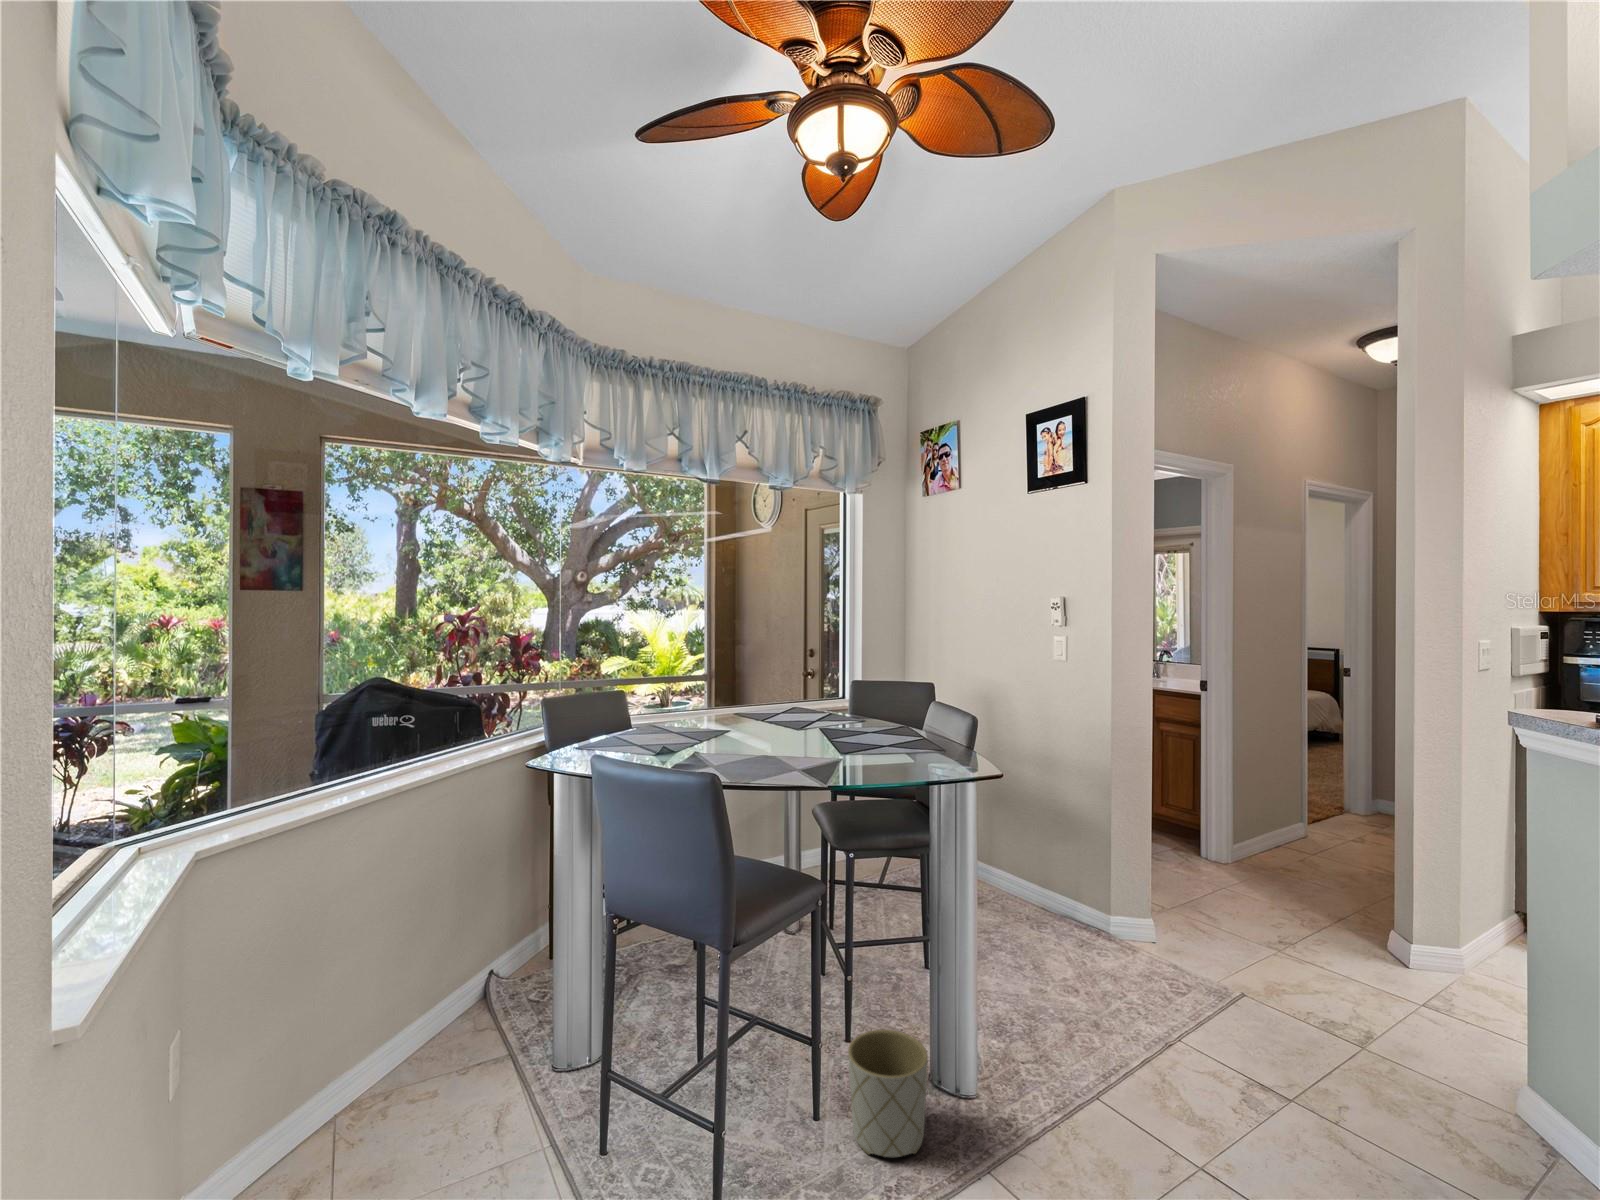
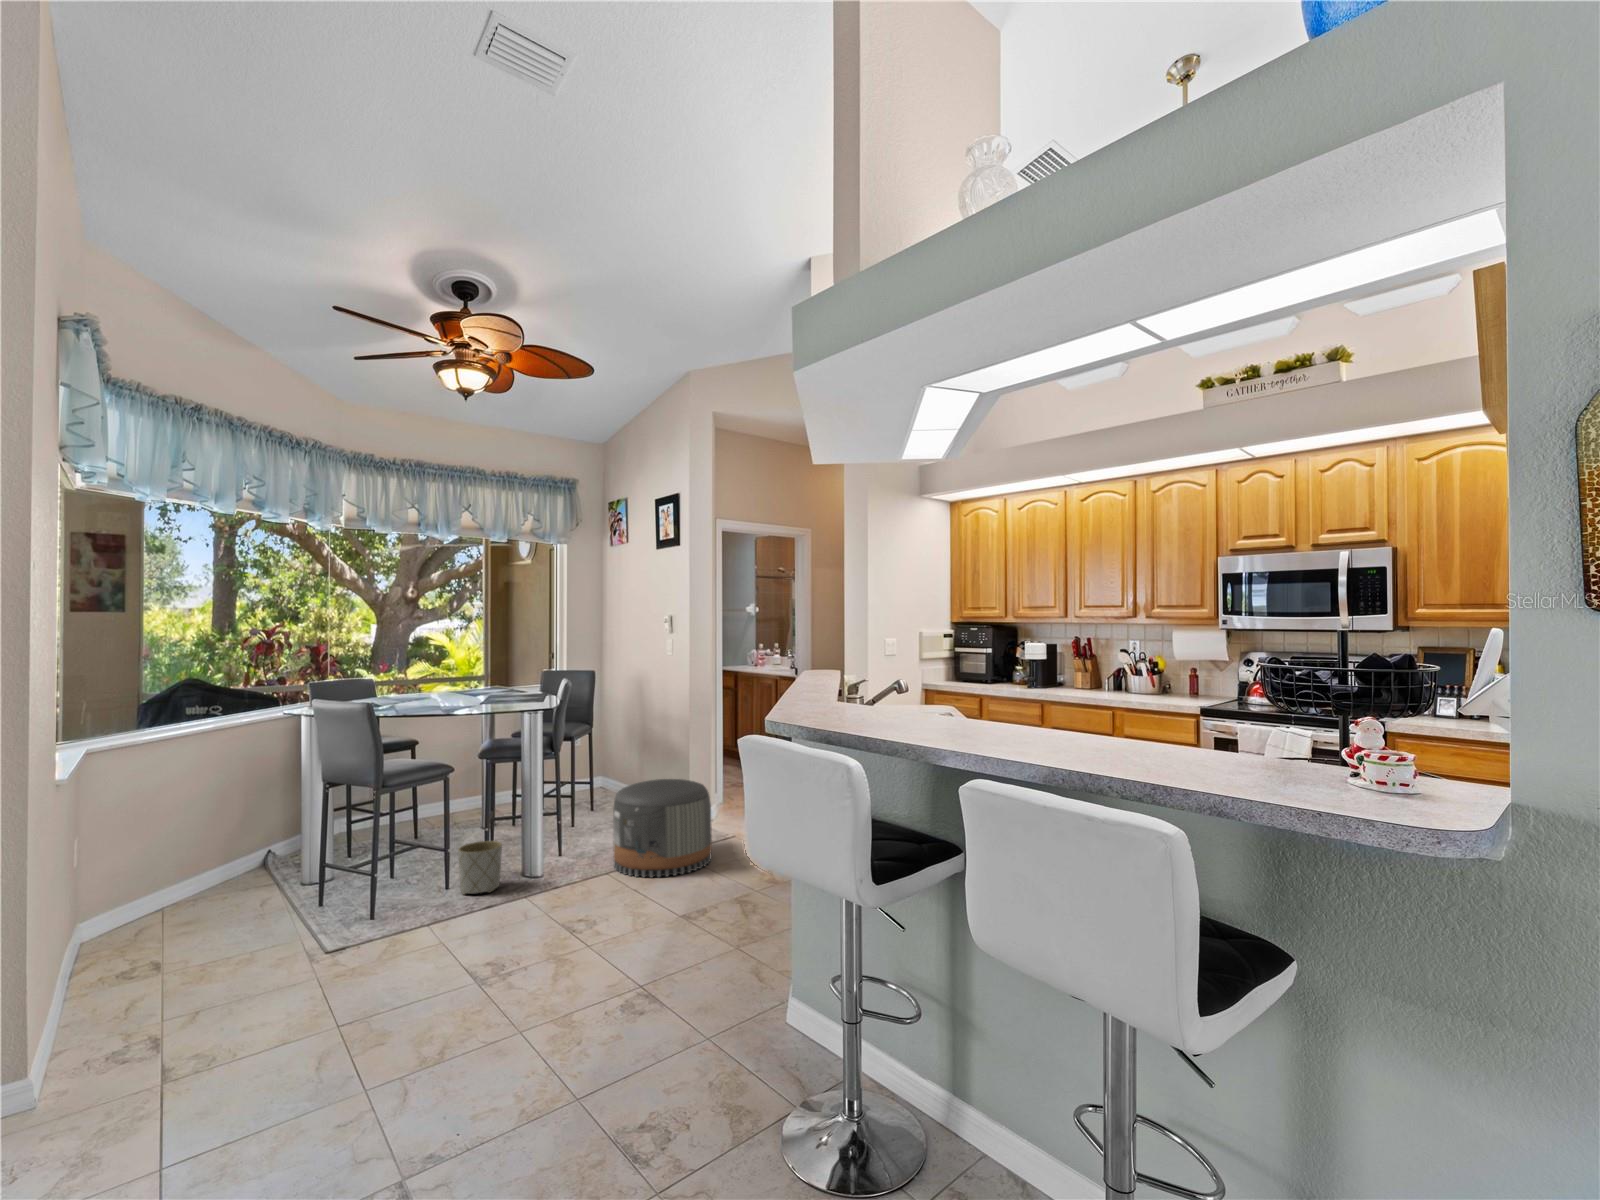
pouf: none [1084,901,1294,1137] -> present [613,779,712,877]

